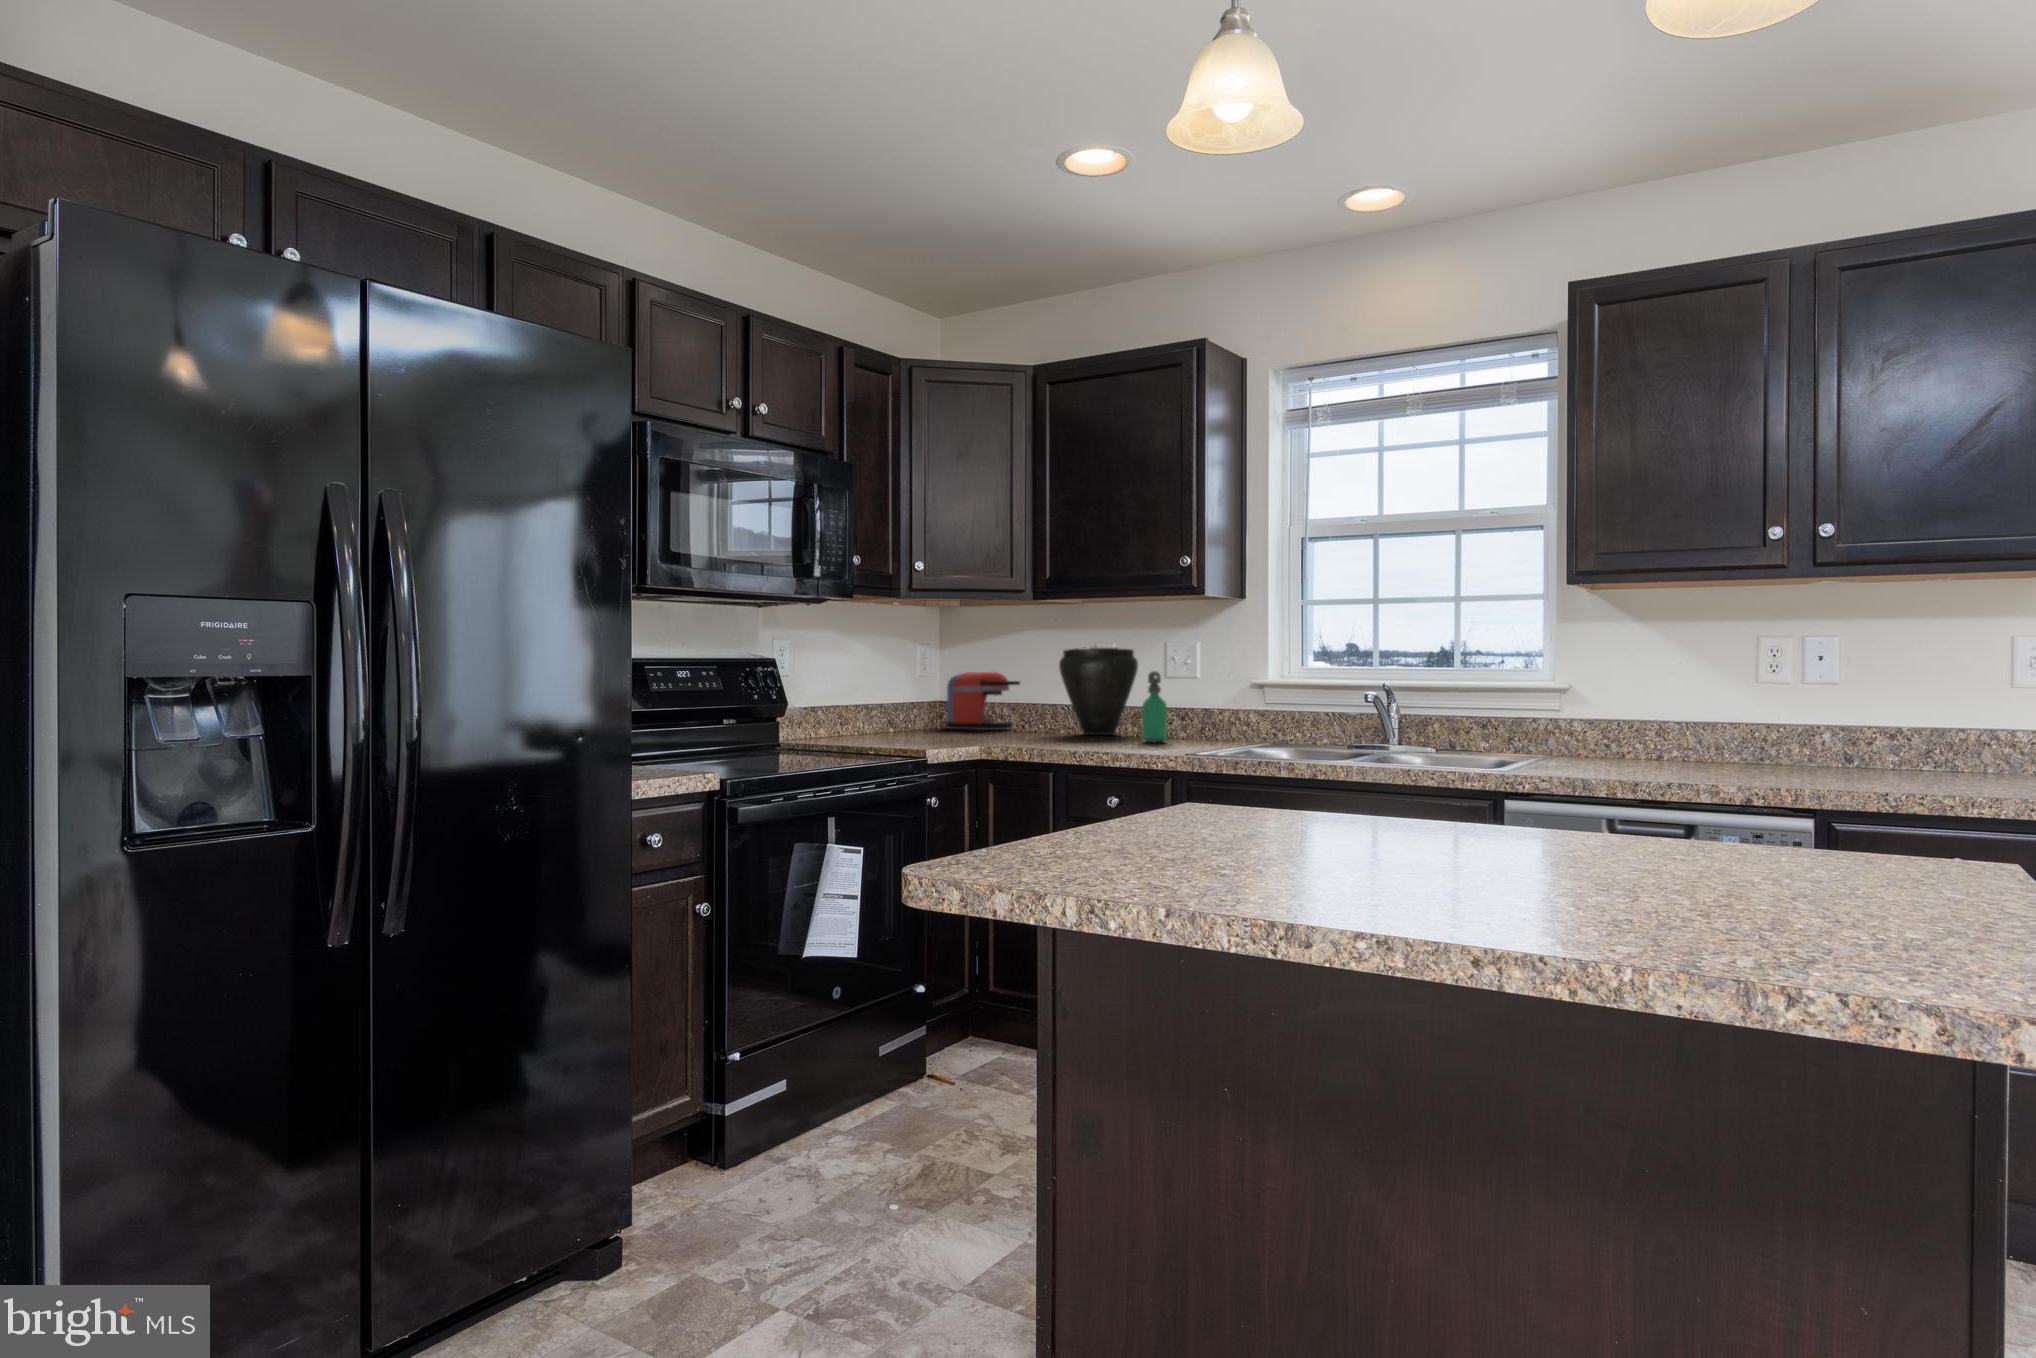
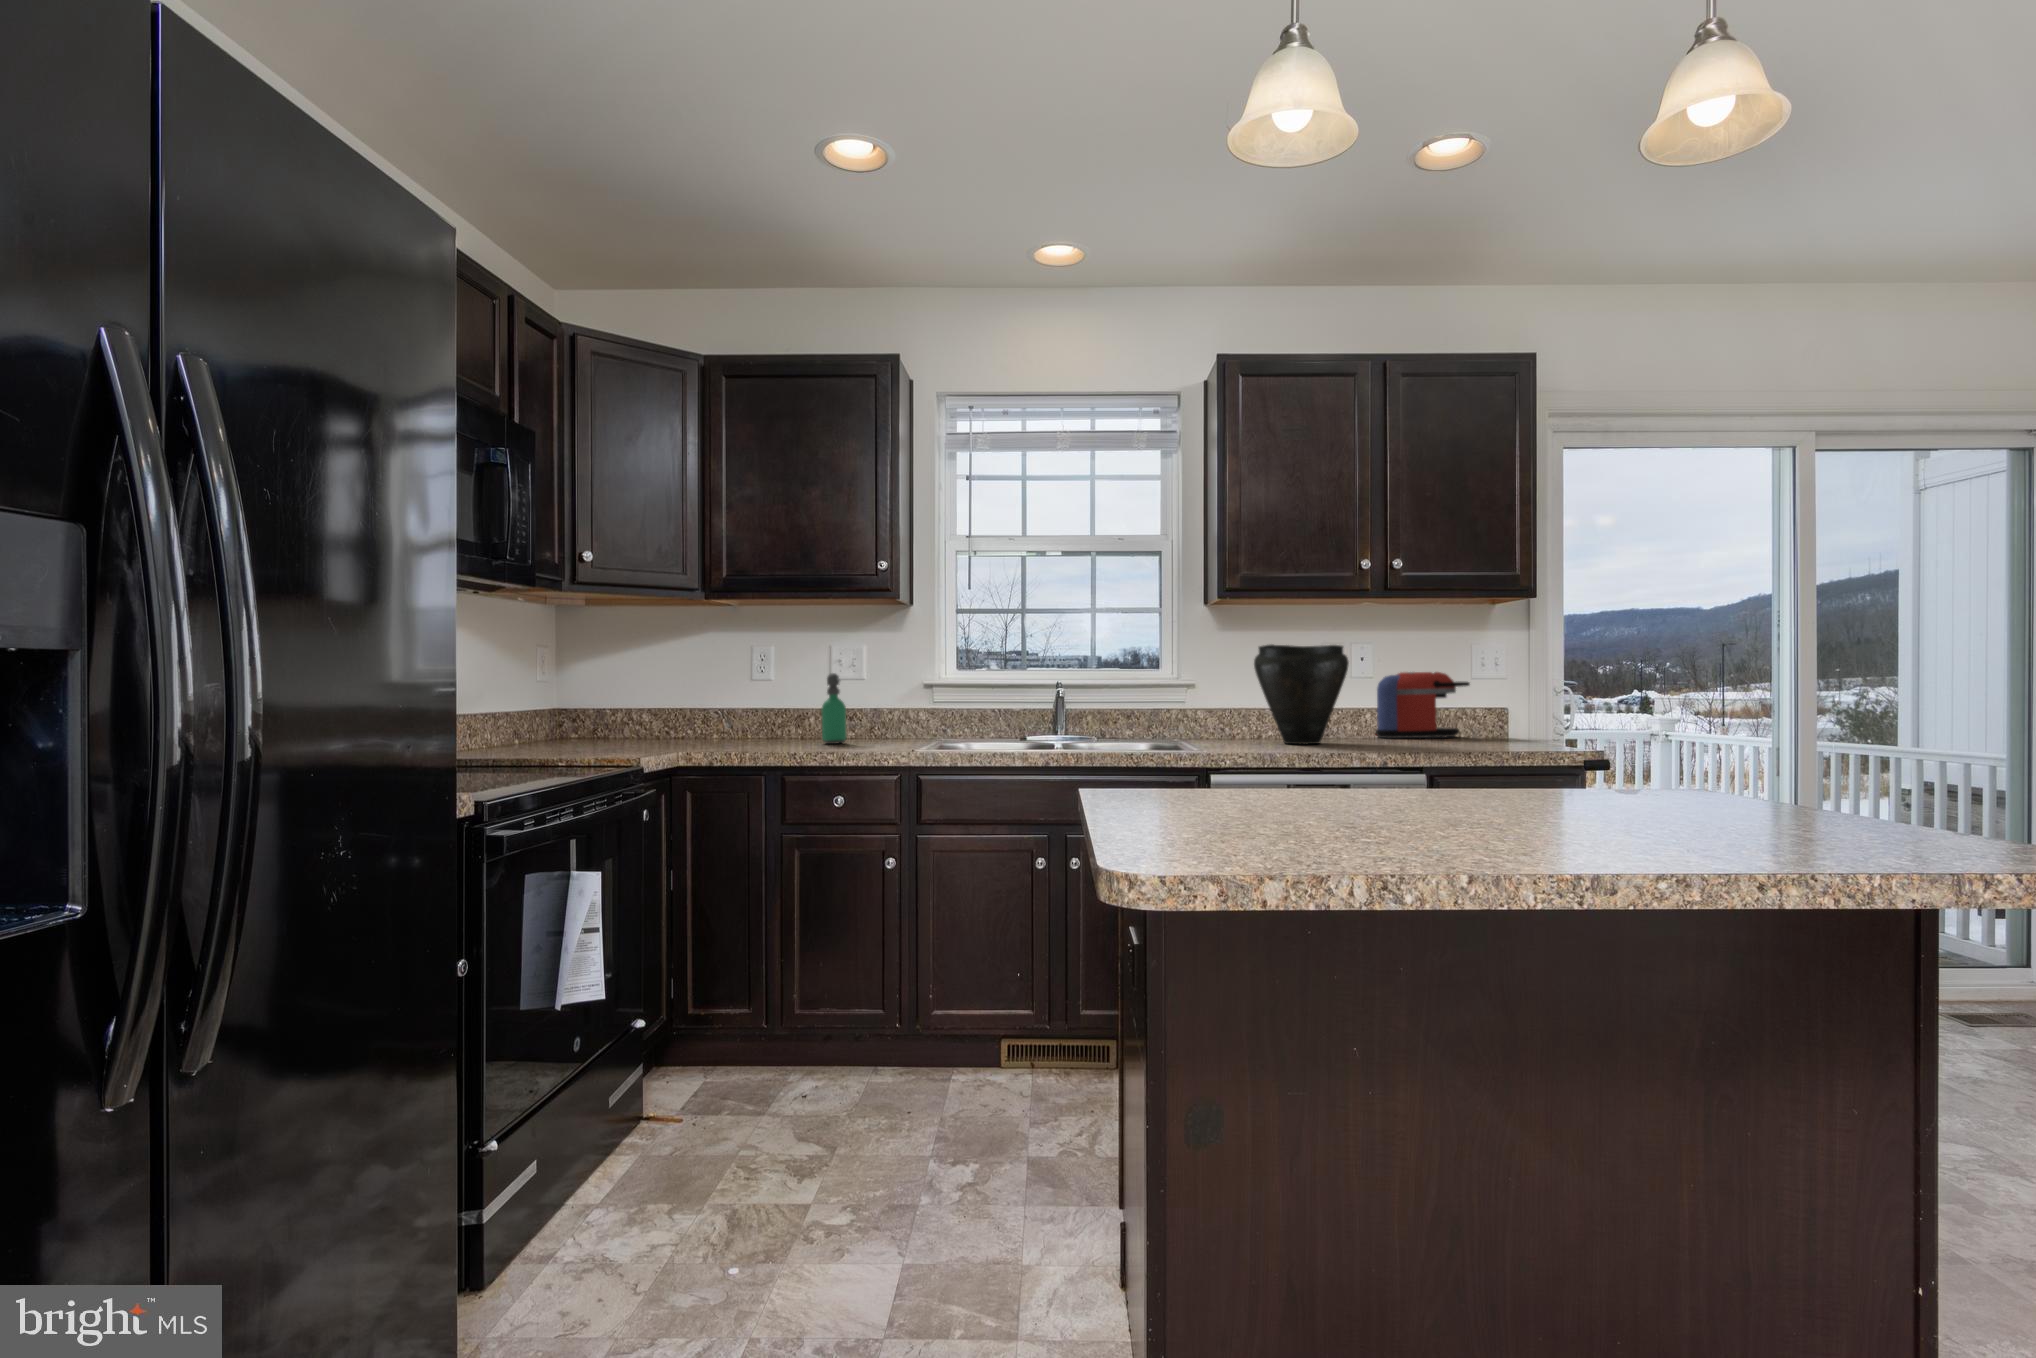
vase: present [1059,648,1138,735] -> present [1254,644,1349,744]
coffee maker: present [946,672,1020,730] -> present [1375,672,1470,738]

